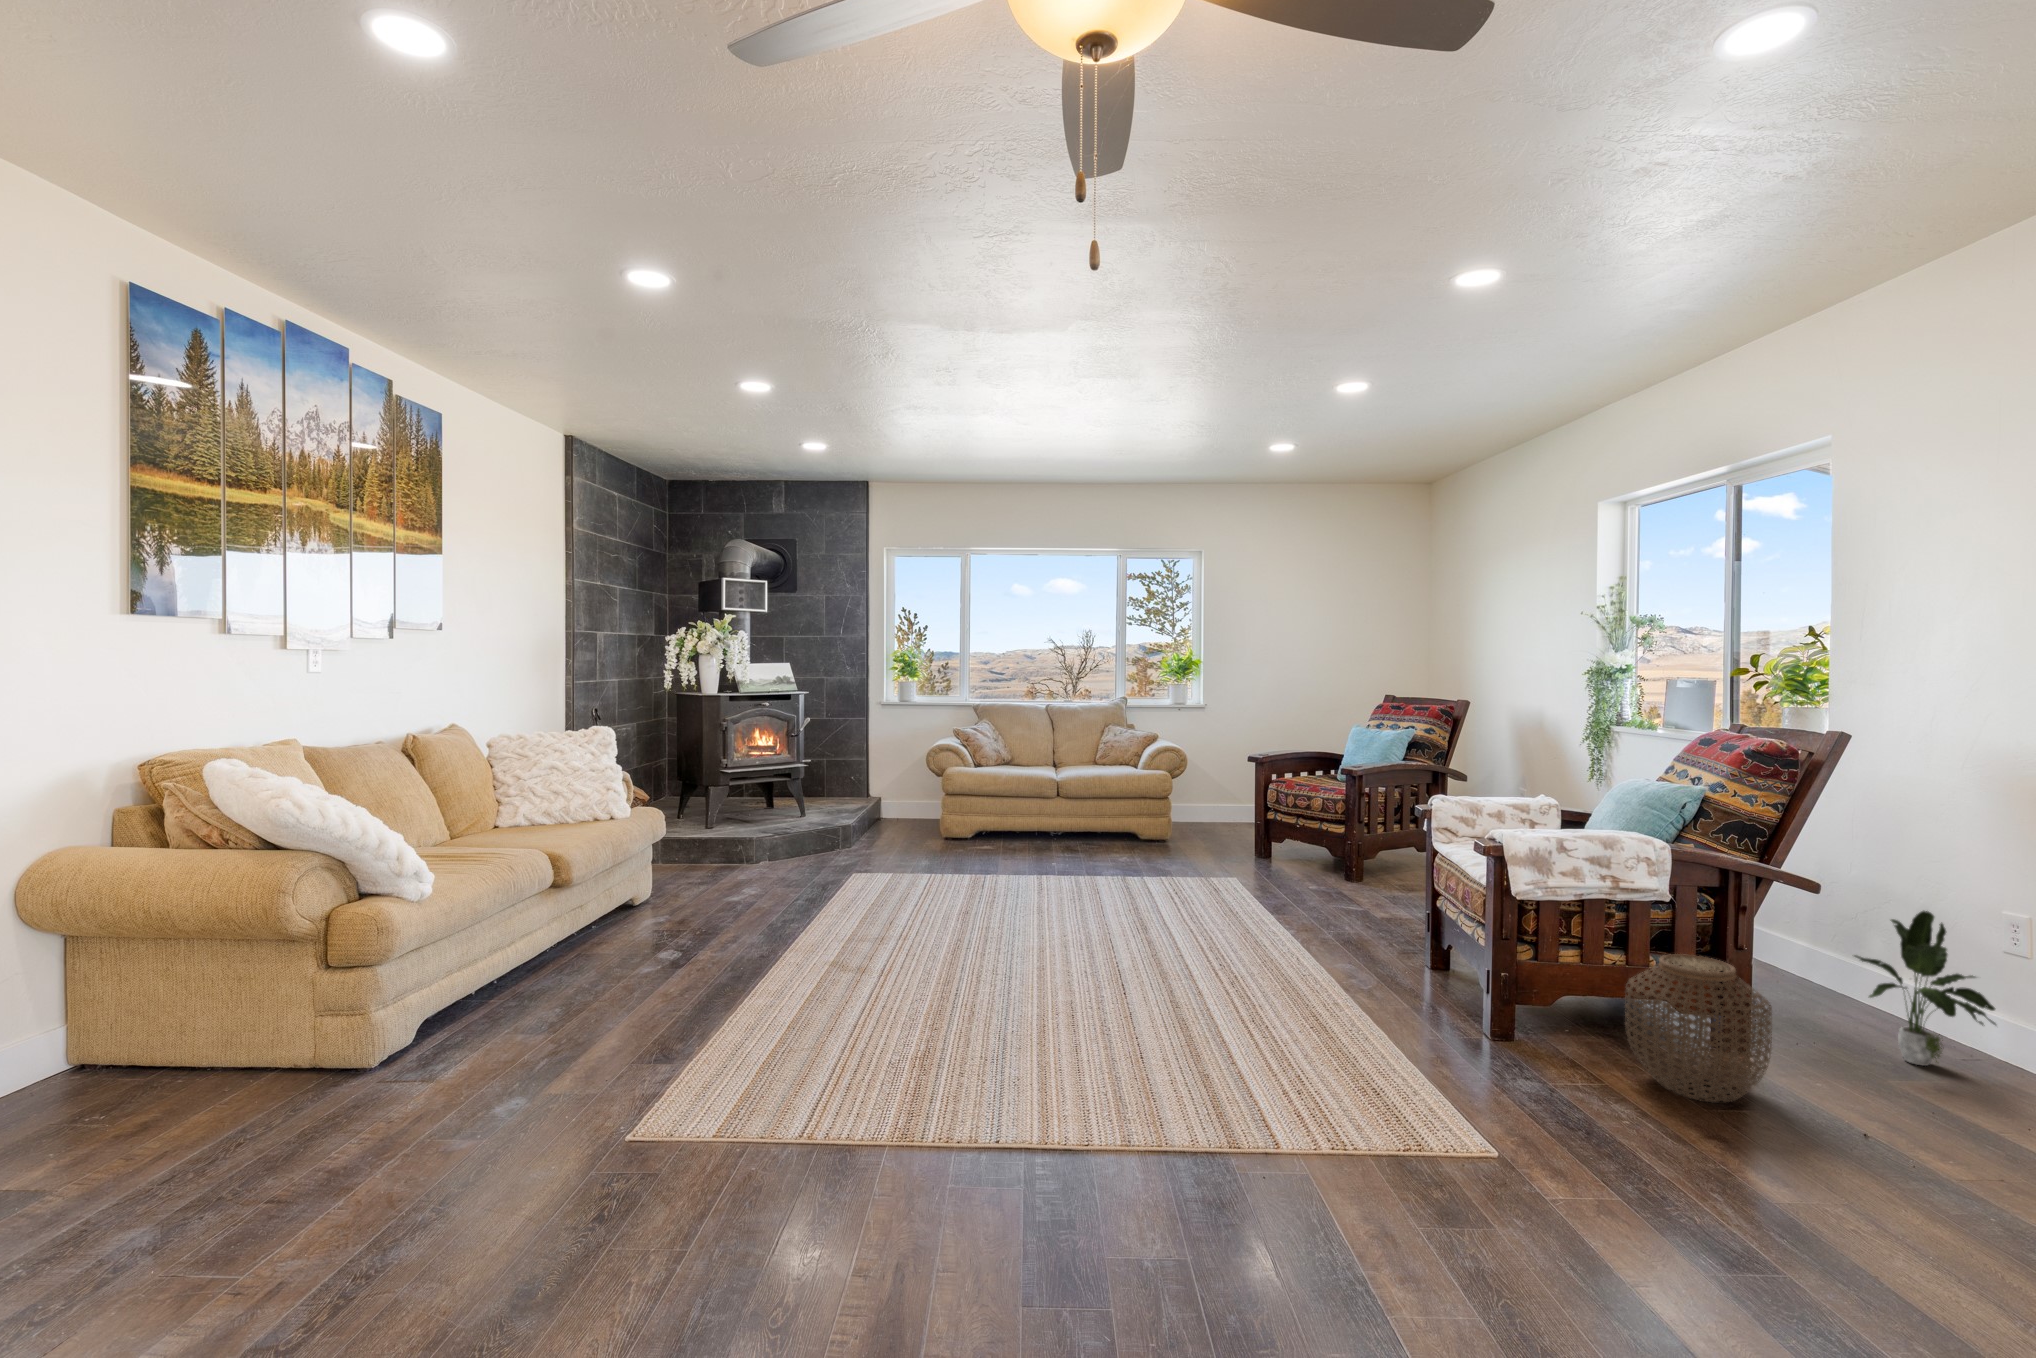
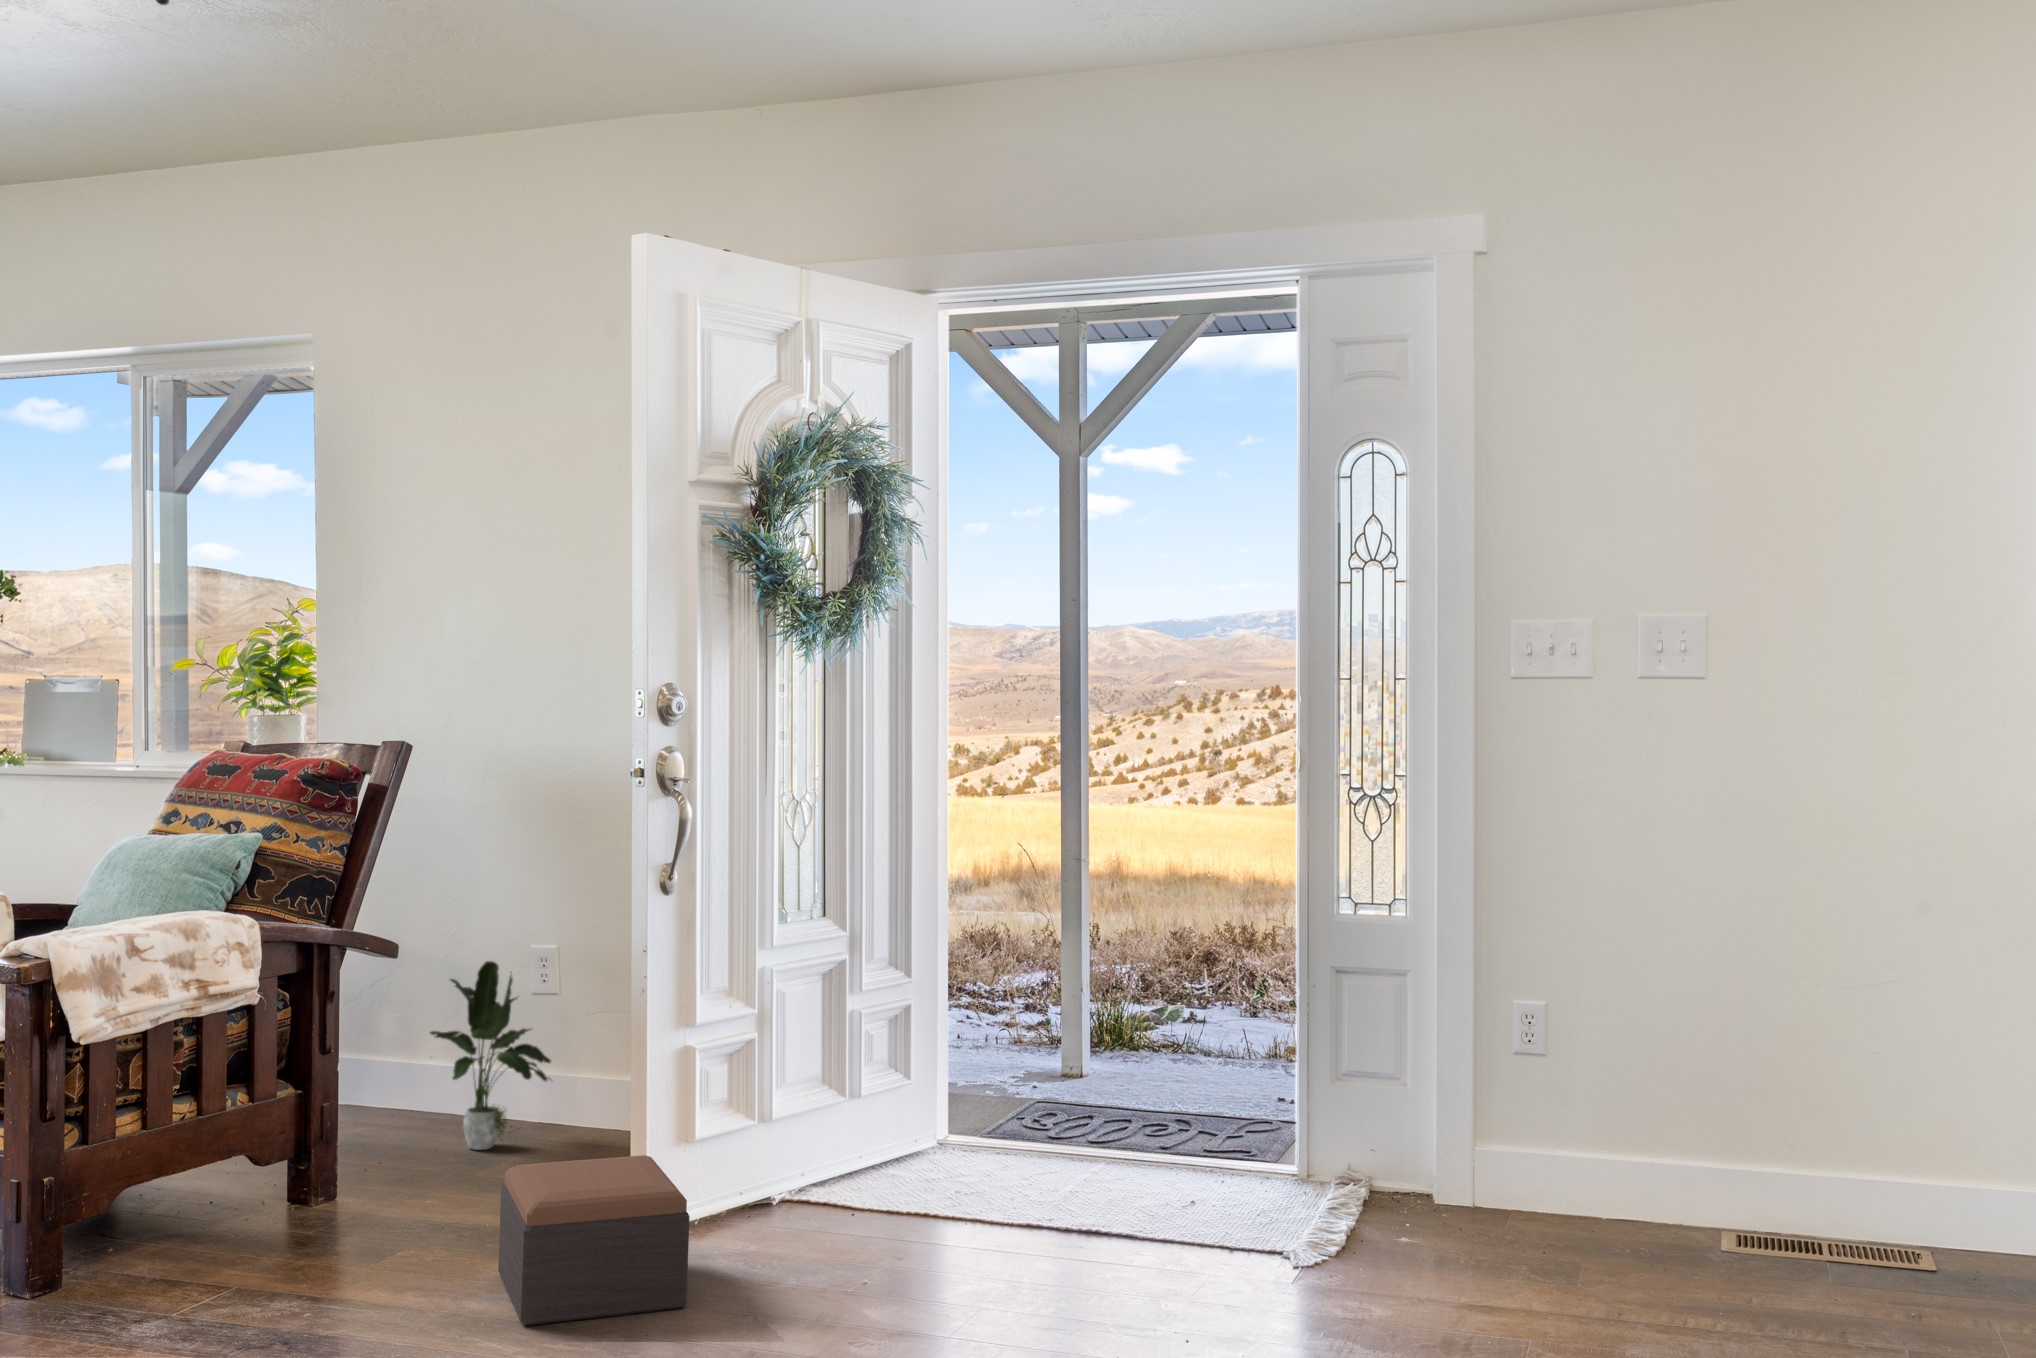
woven basket: present [1625,954,1772,1102] -> none [251,1069,433,1268]
footstool: none [1763,1066,1966,1245] -> present [498,1155,690,1325]

